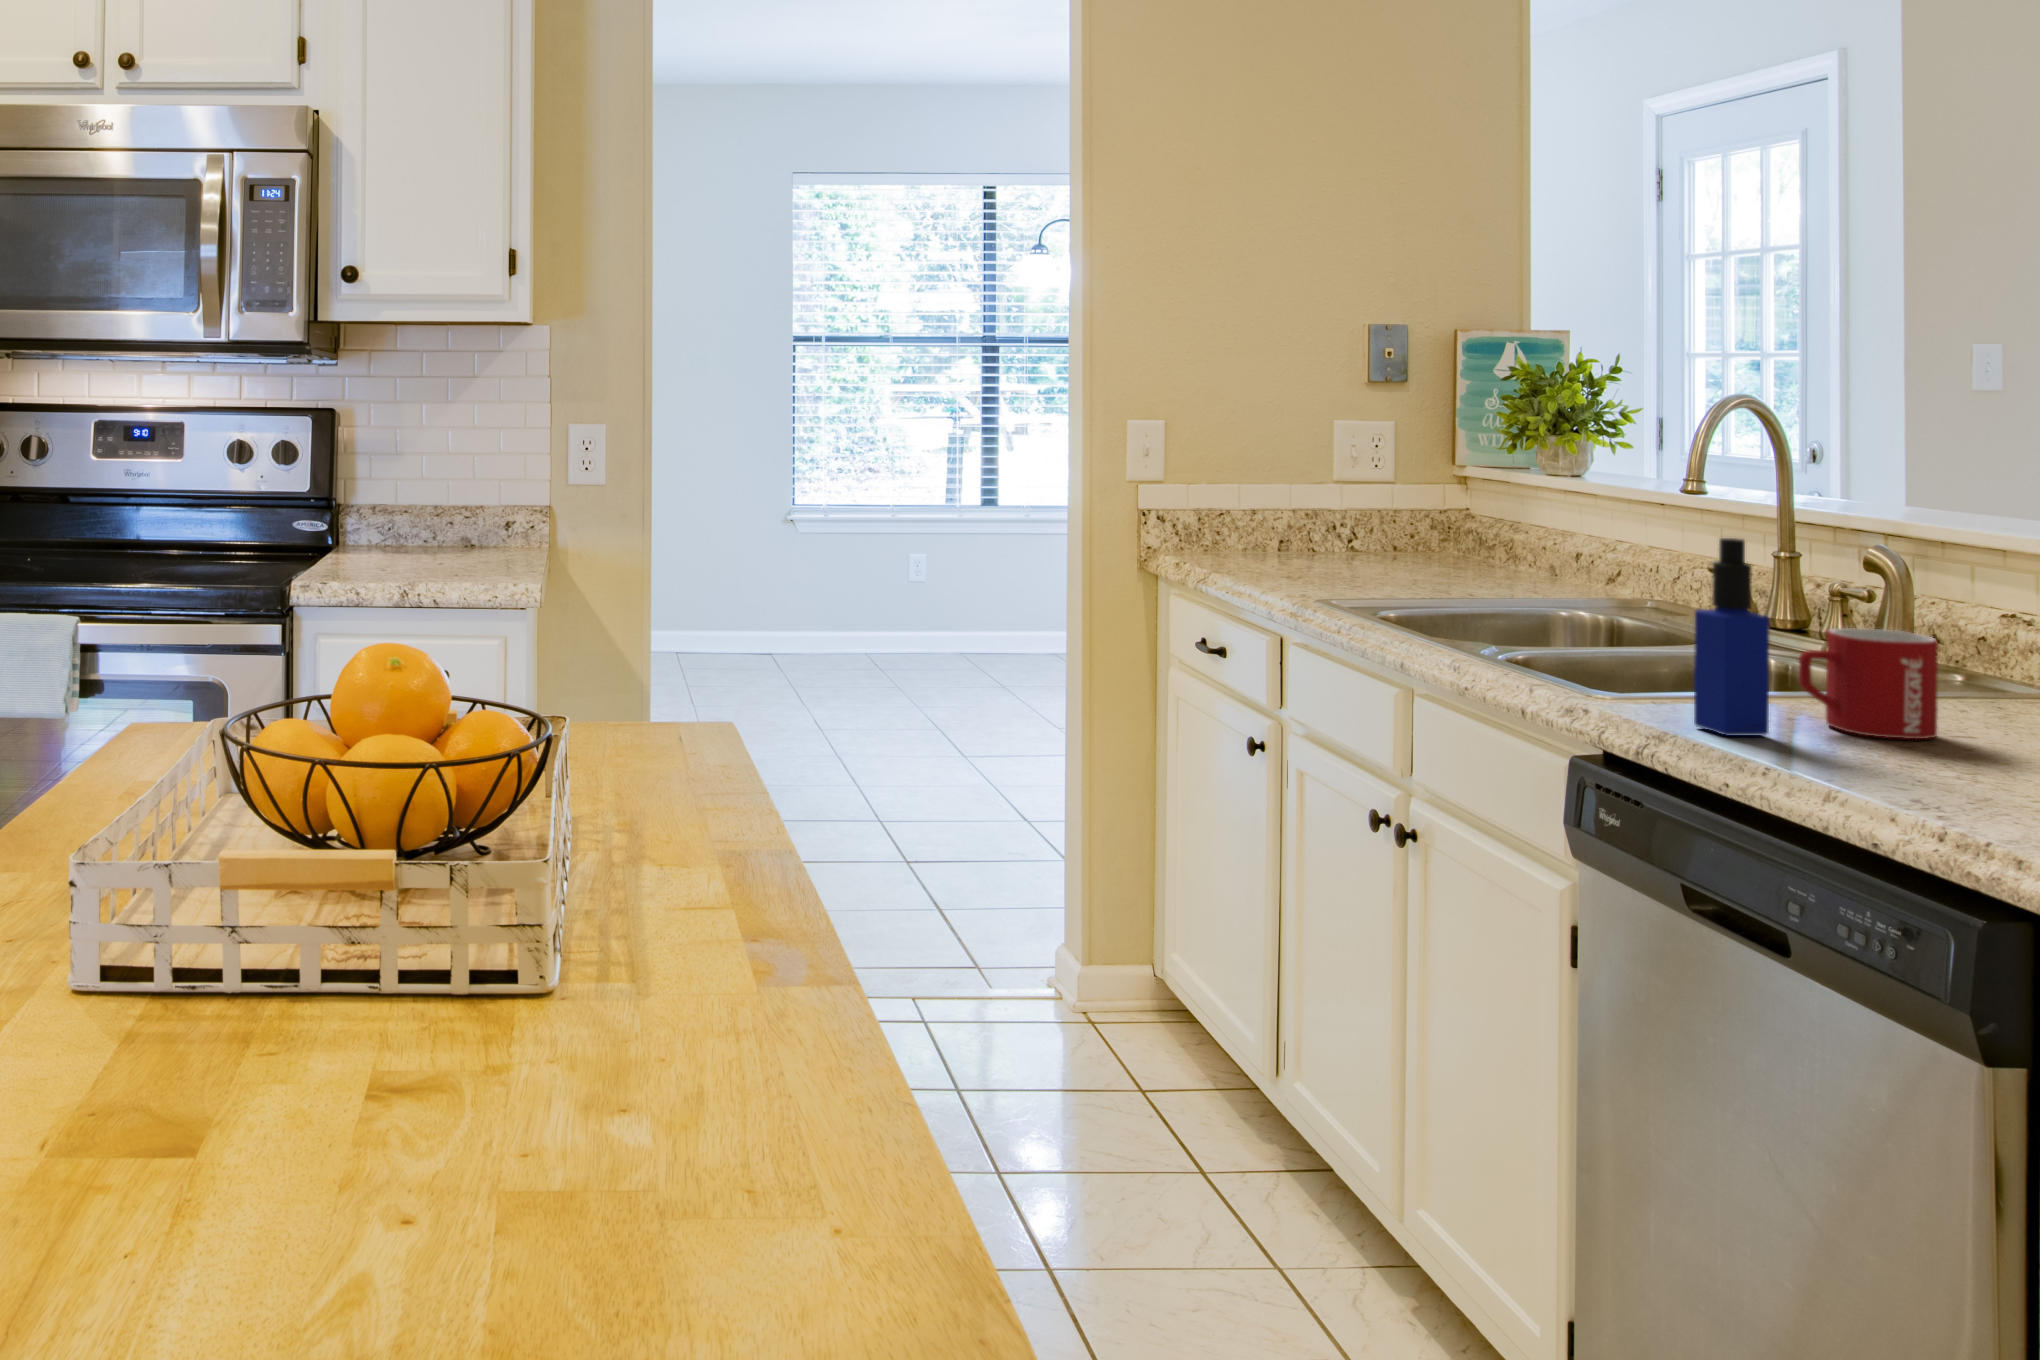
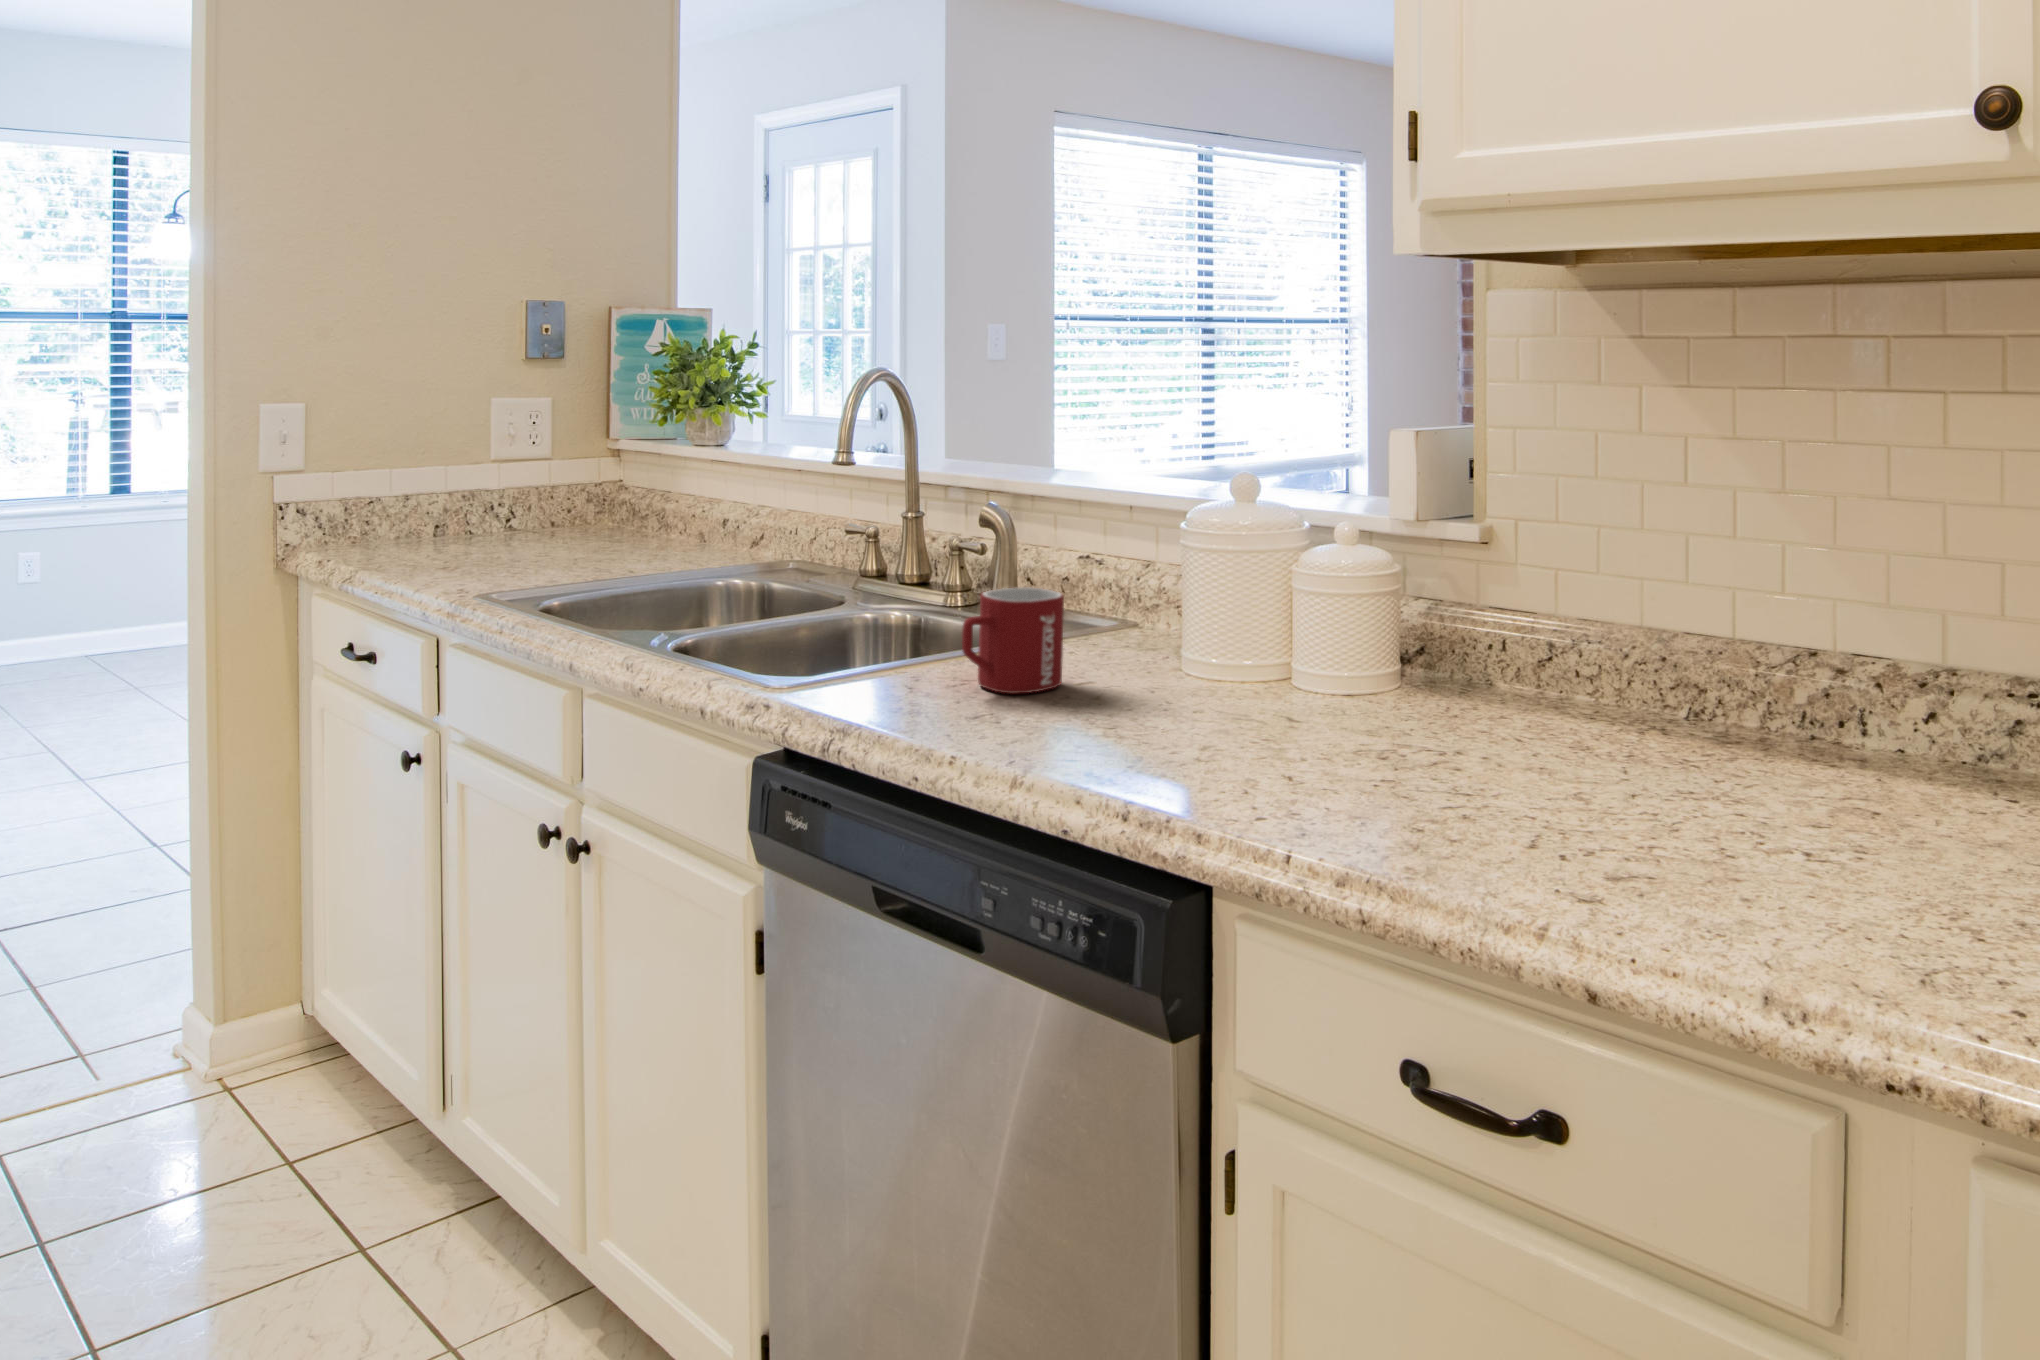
bottle: present [1694,538,1770,736] -> none [880,513,947,720]

